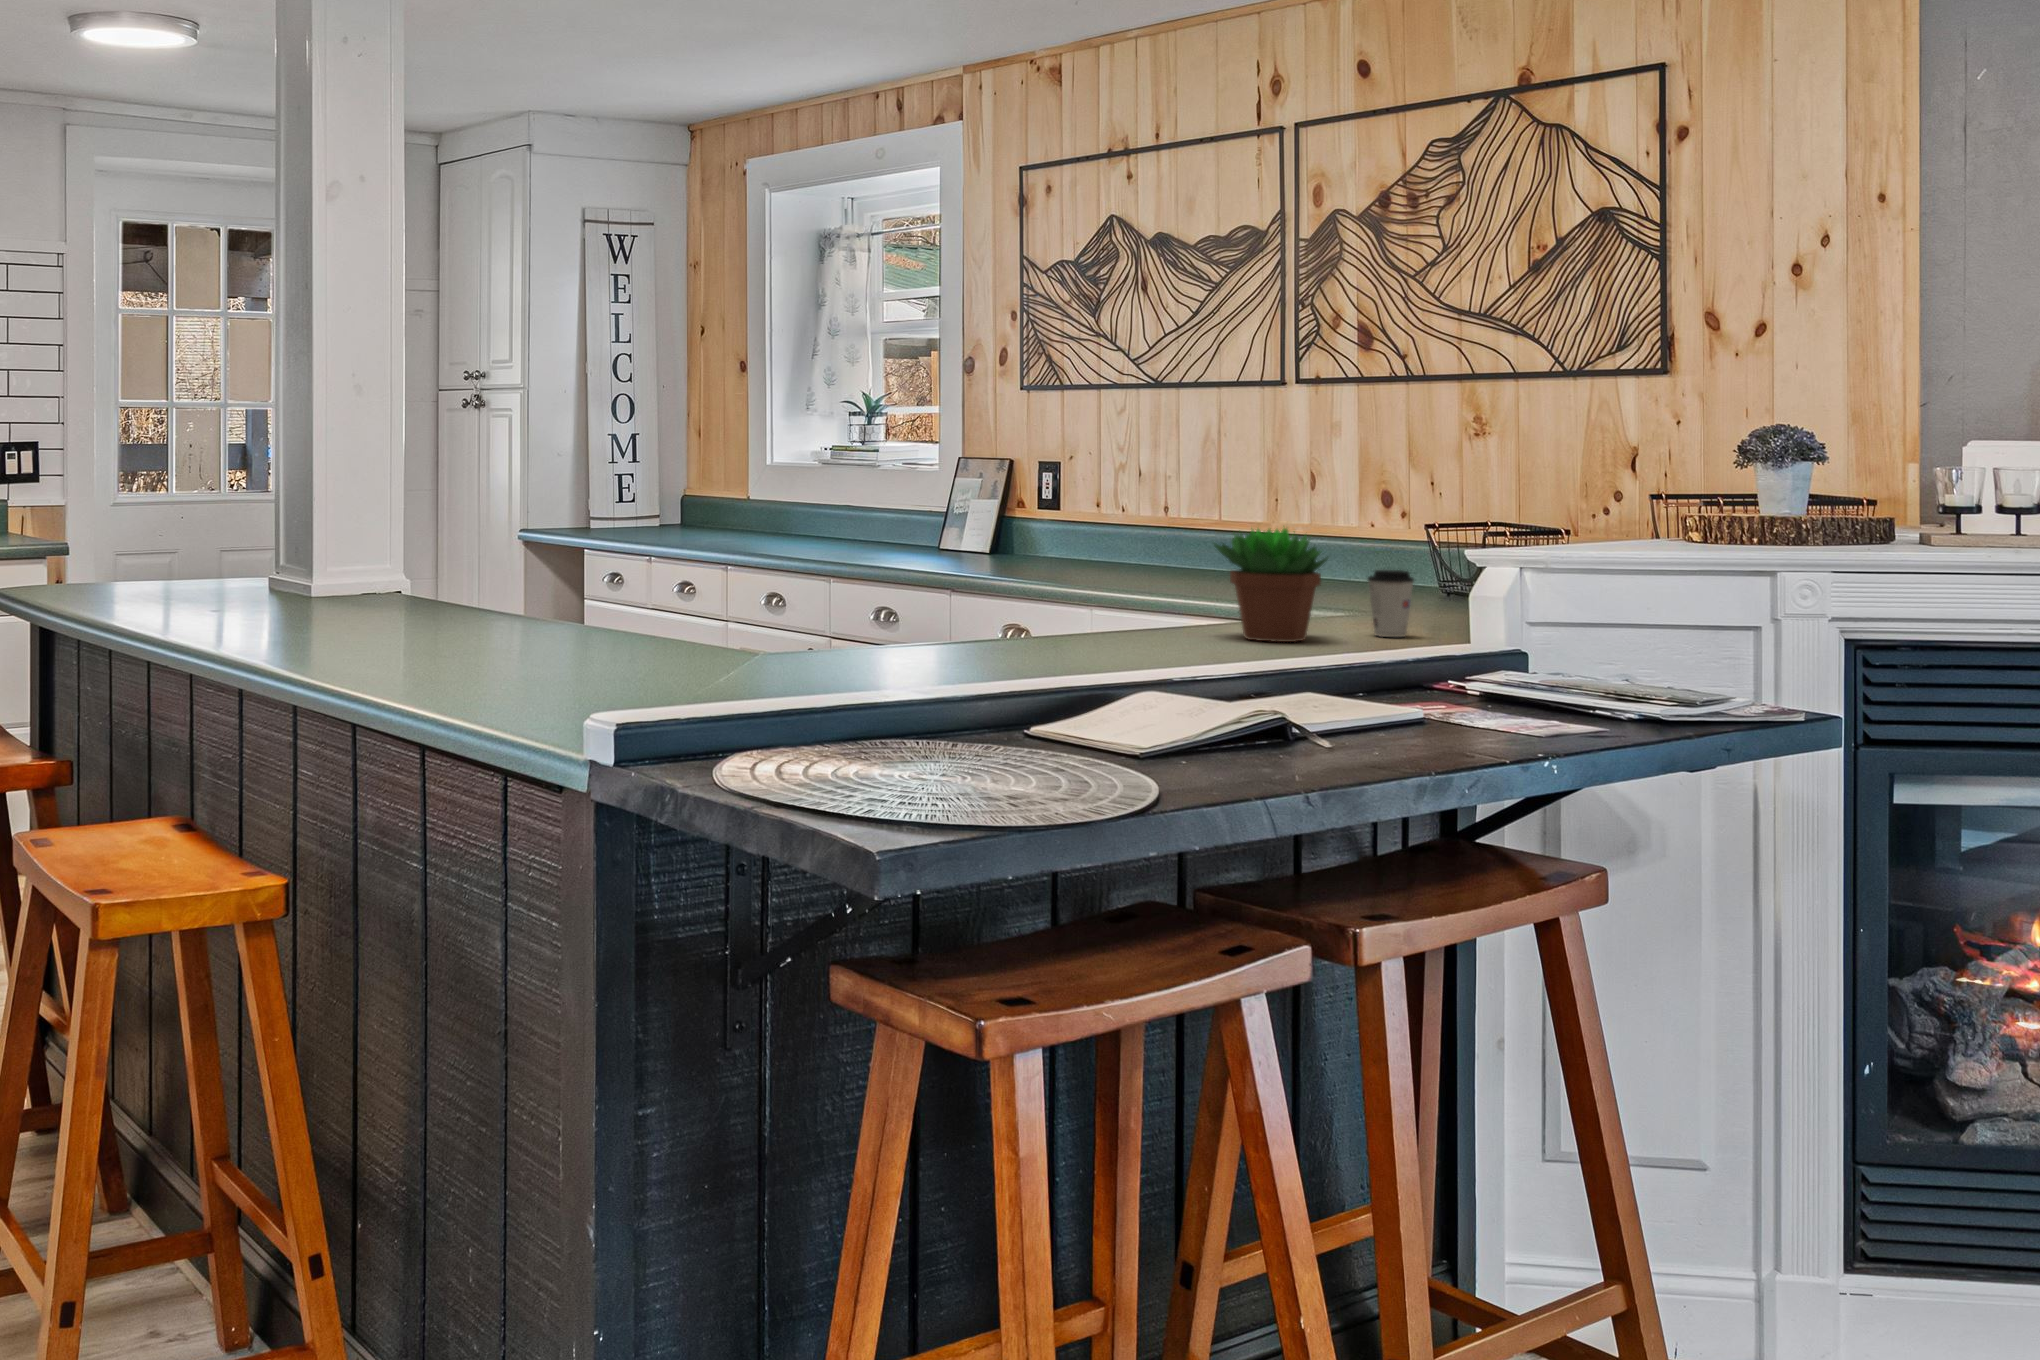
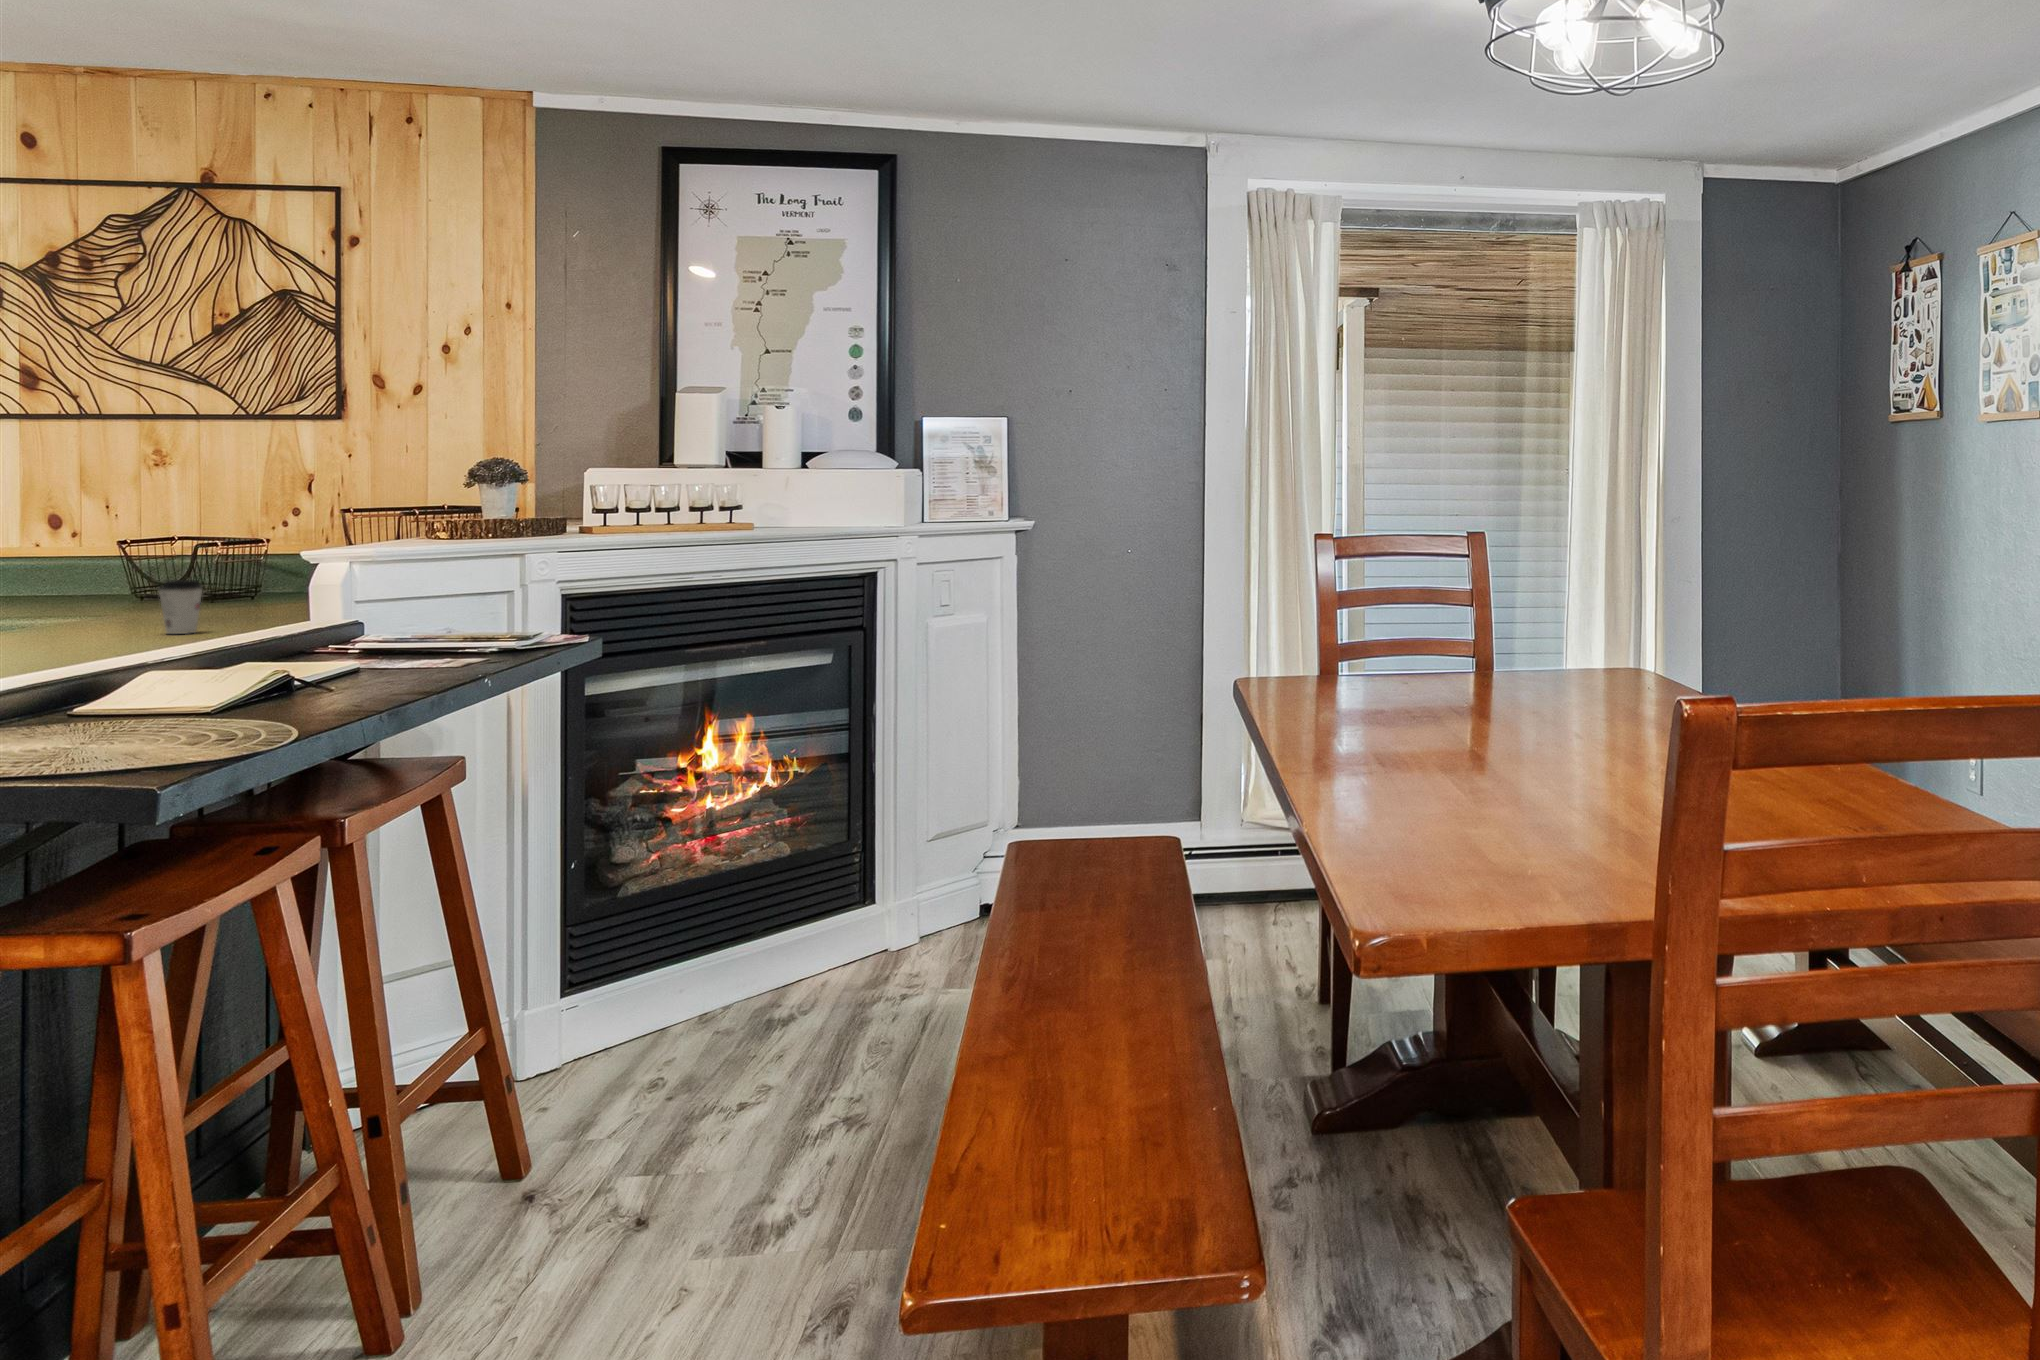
succulent plant: present [1214,528,1328,642] -> none [10,547,140,647]

